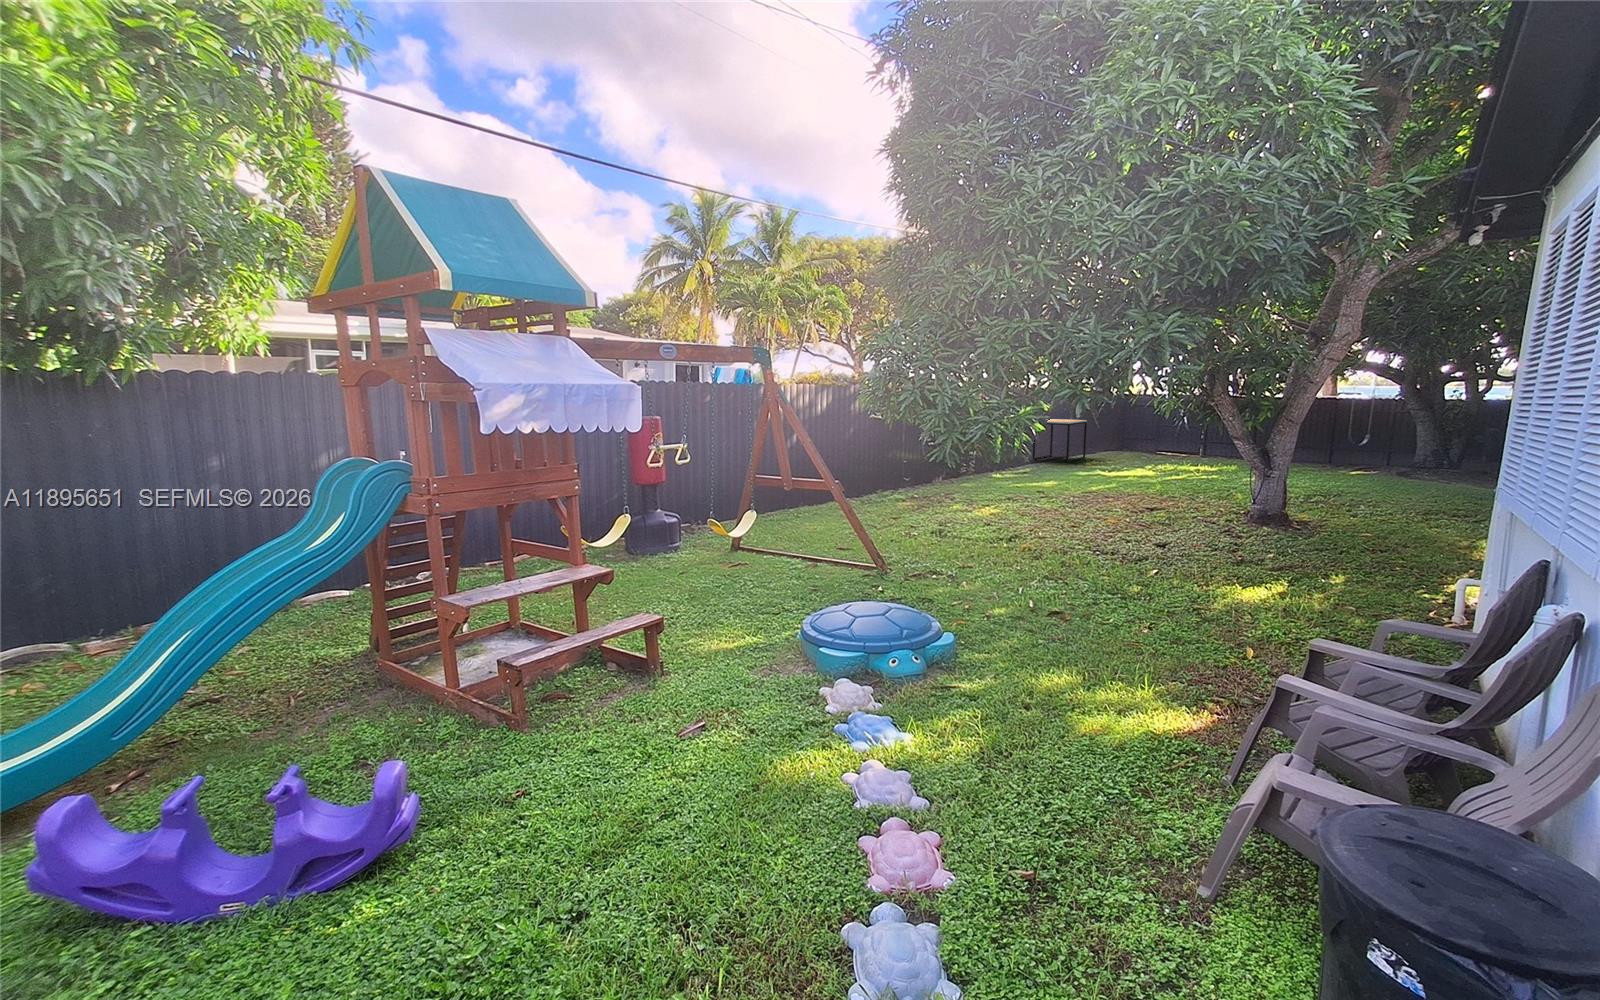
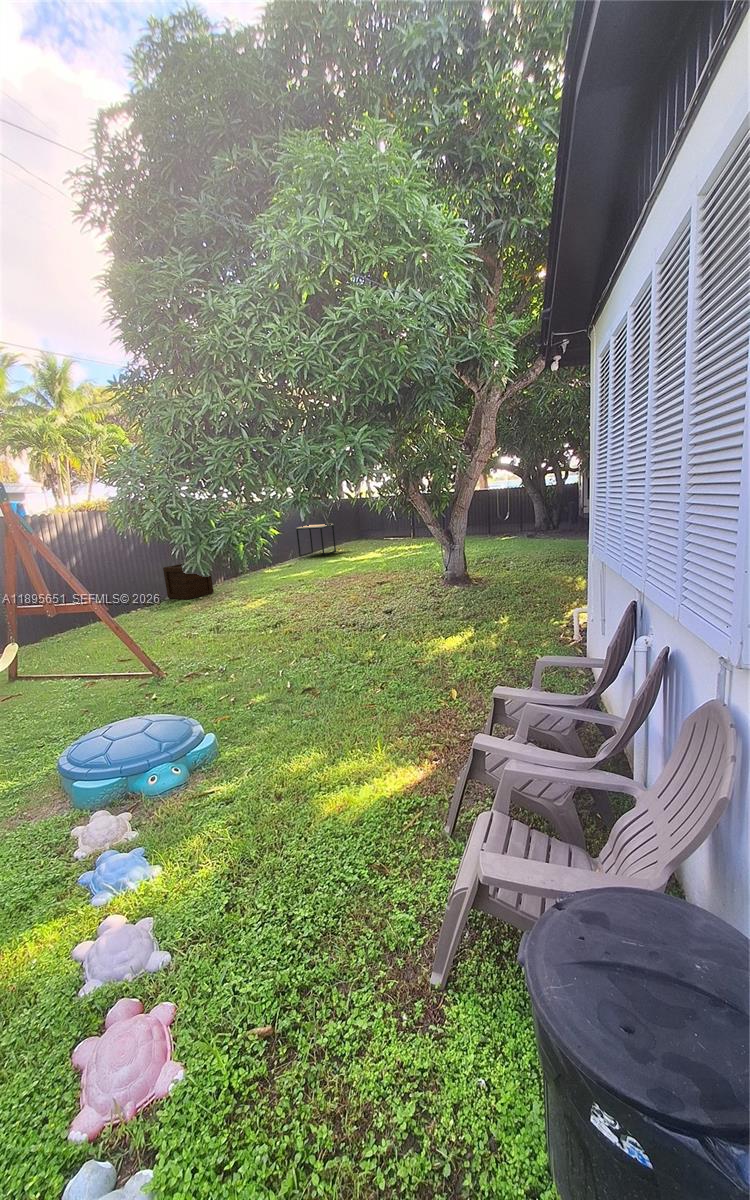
wooden crate: none [872,451,926,495] -> present [163,564,214,600]

